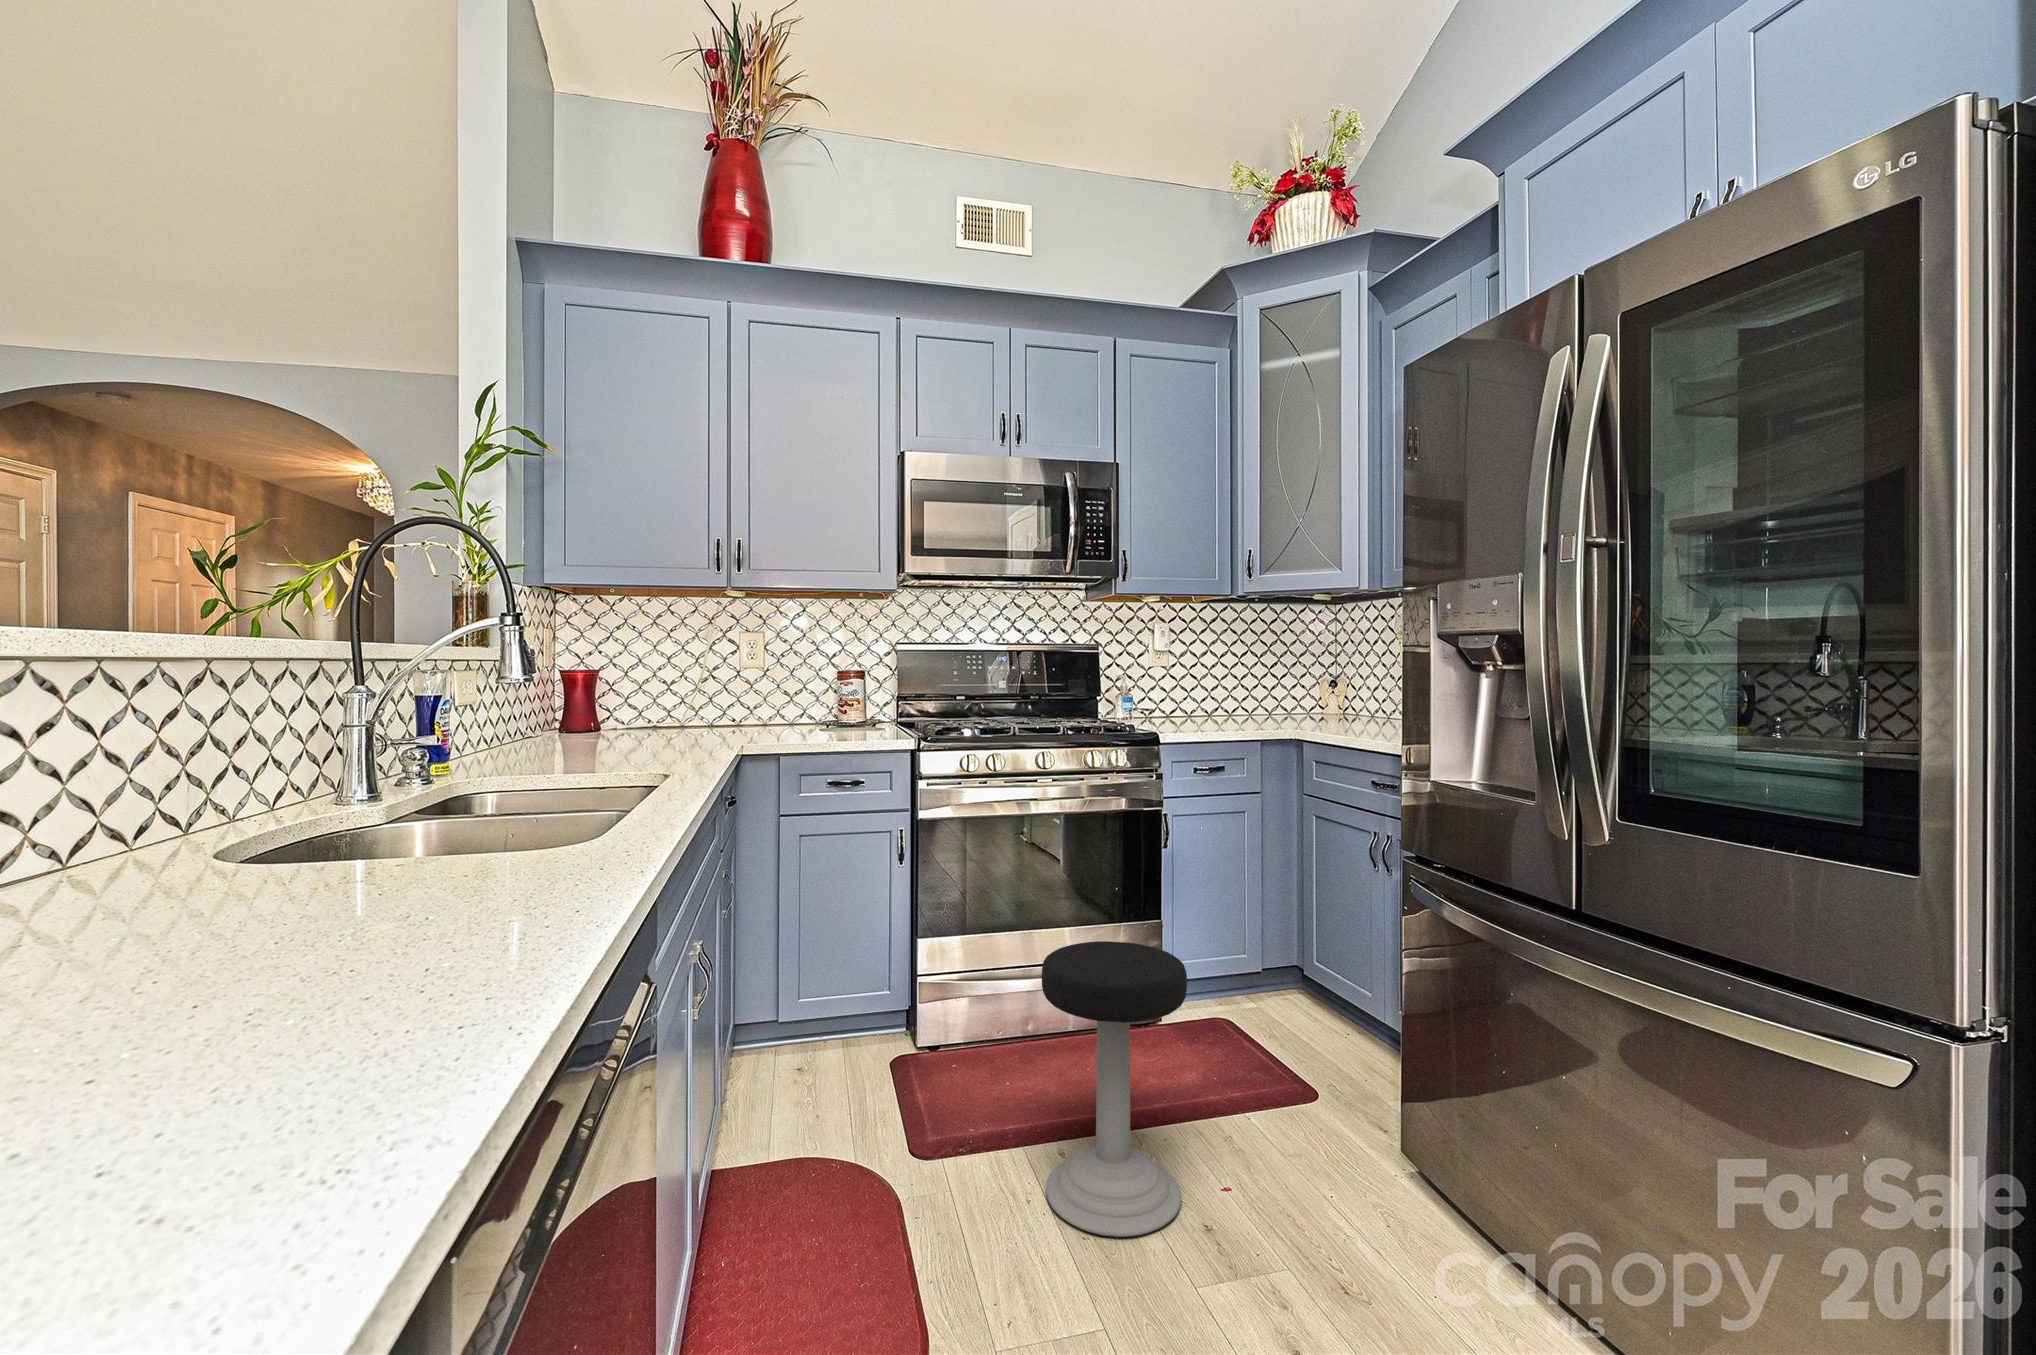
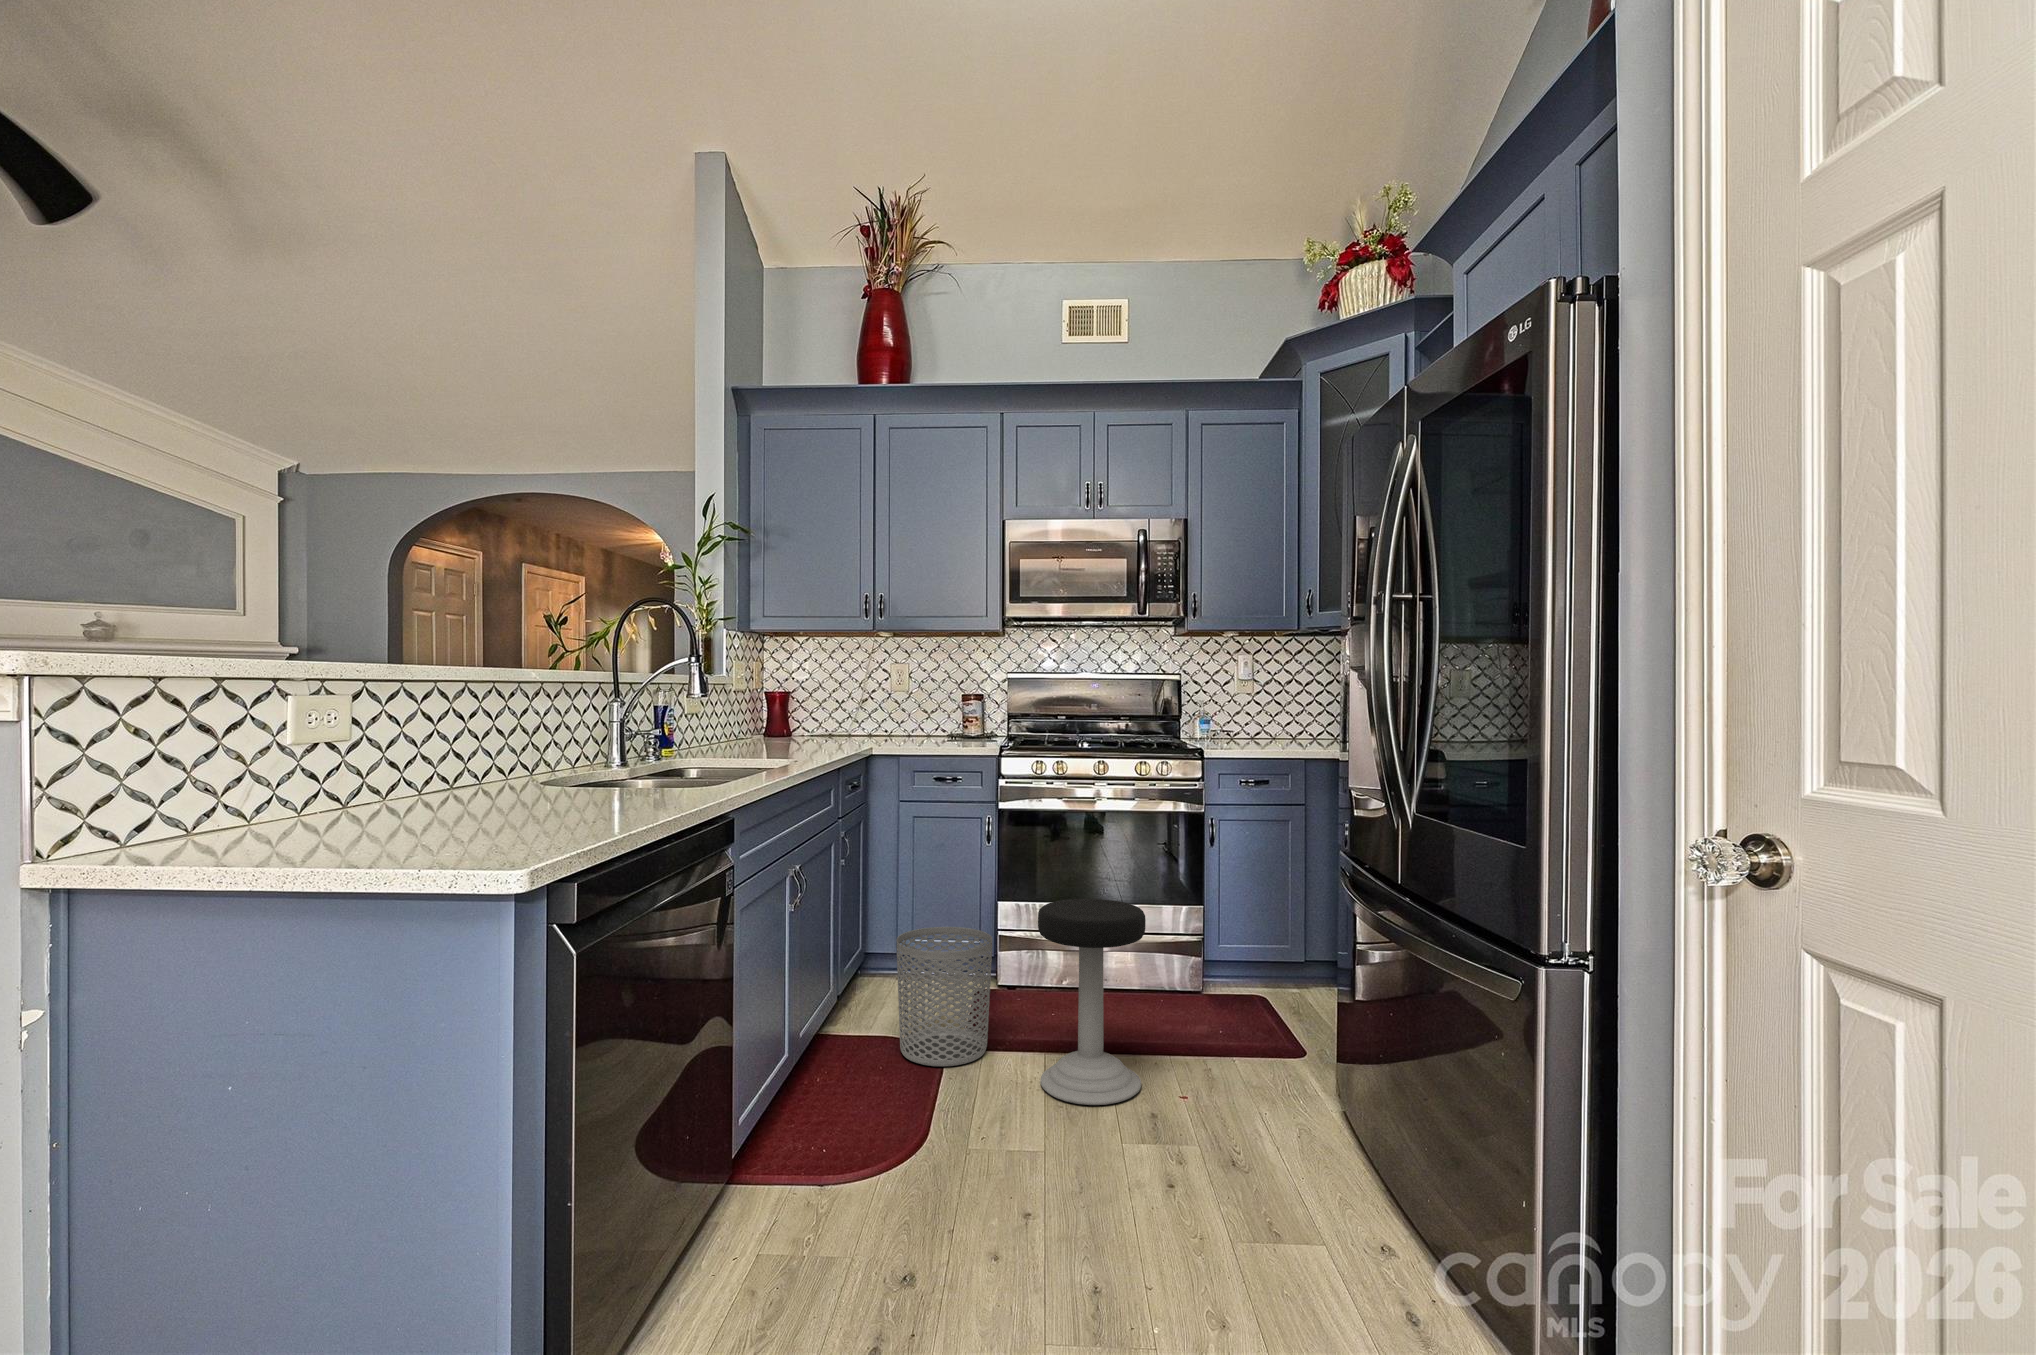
waste bin: none [824,988,957,1199] -> present [897,927,992,1066]

